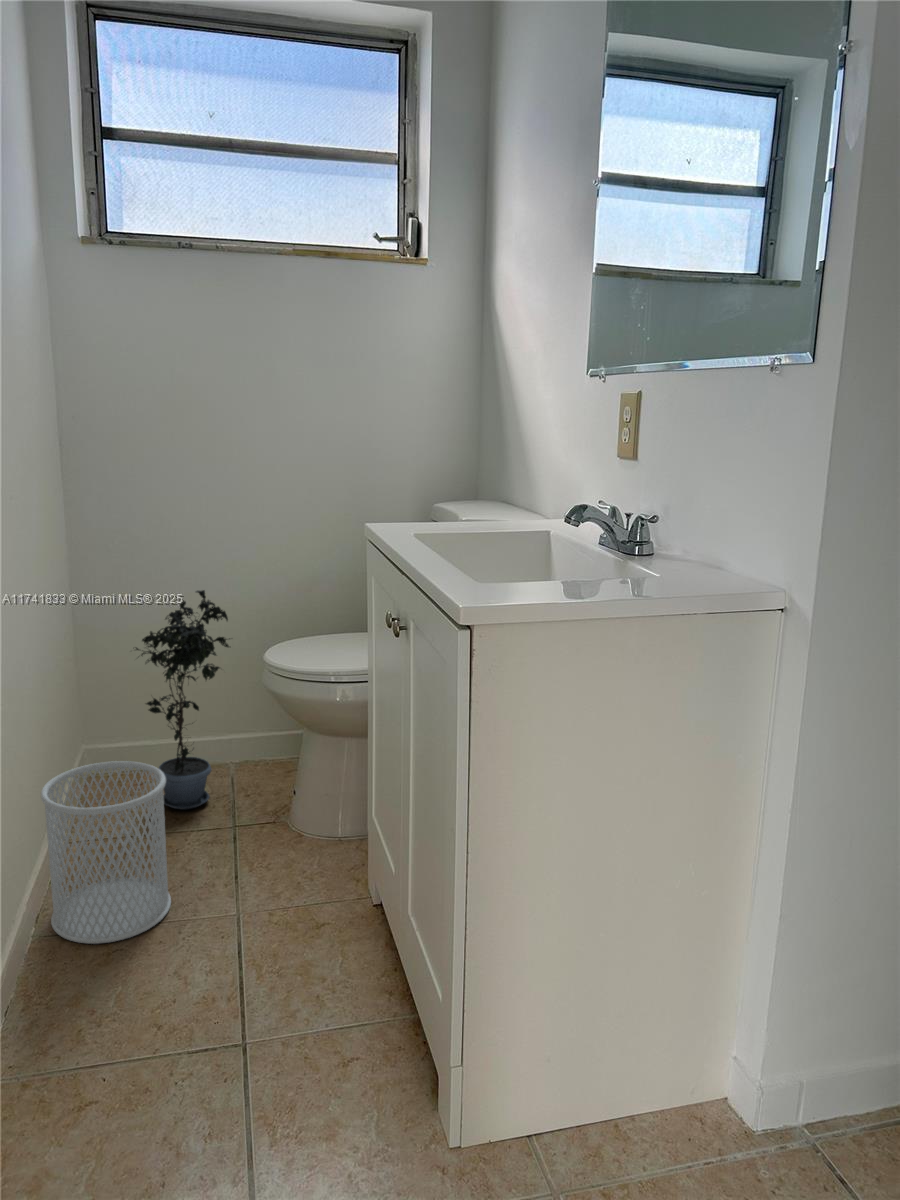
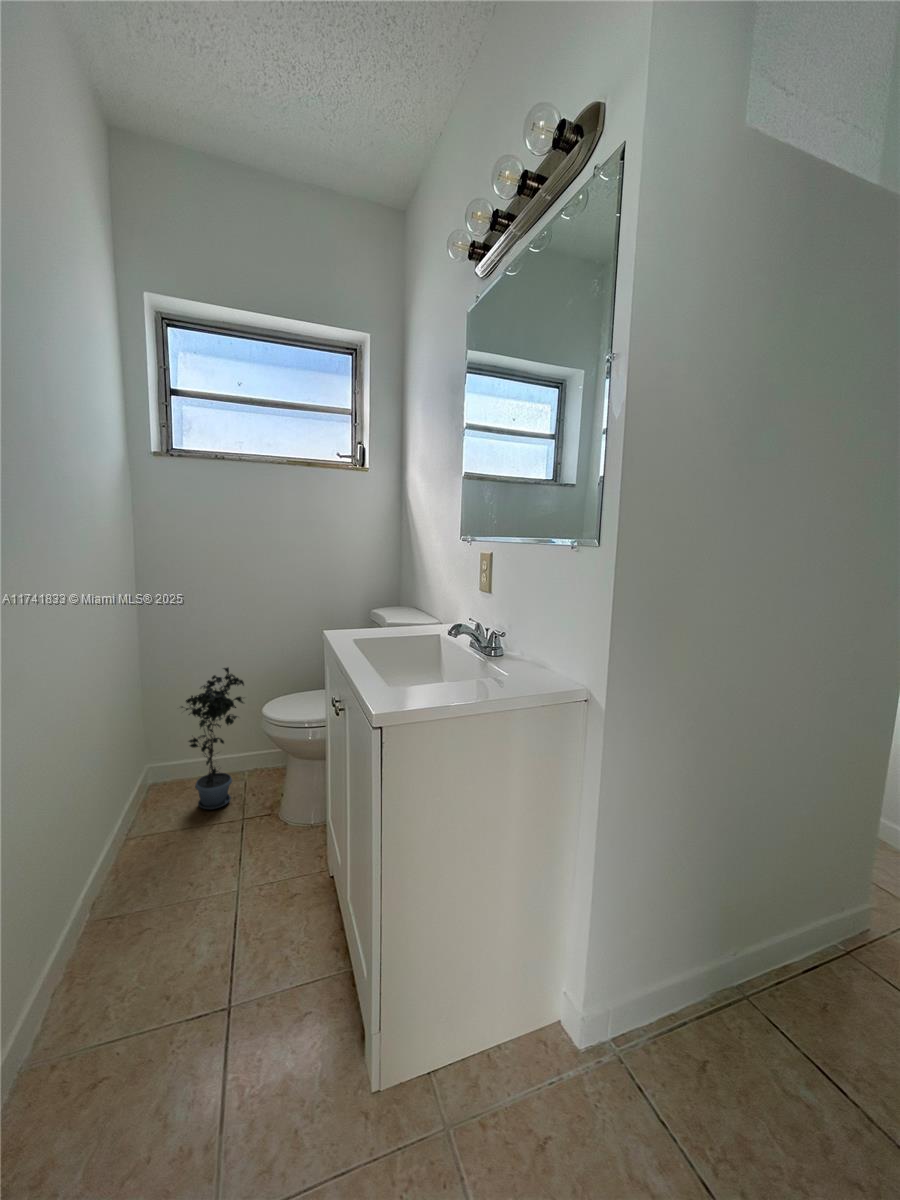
wastebasket: present [41,761,171,944] -> none [96,790,193,928]

